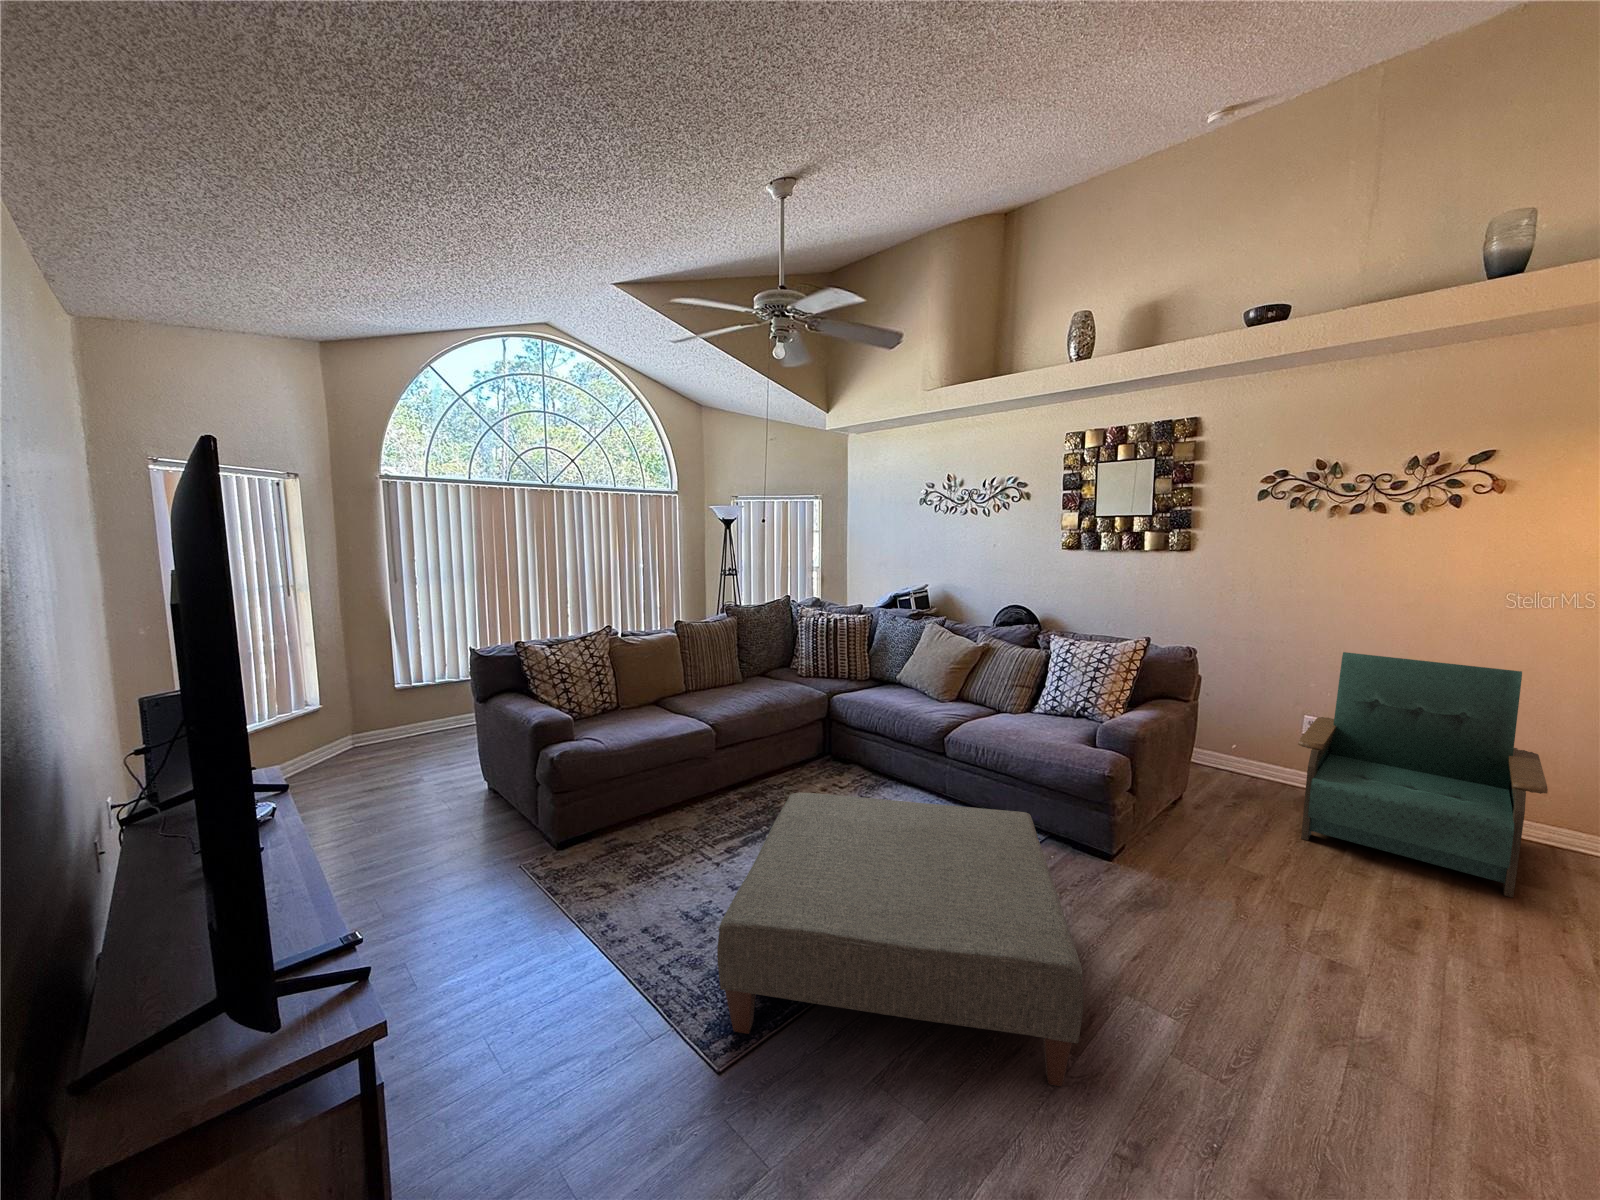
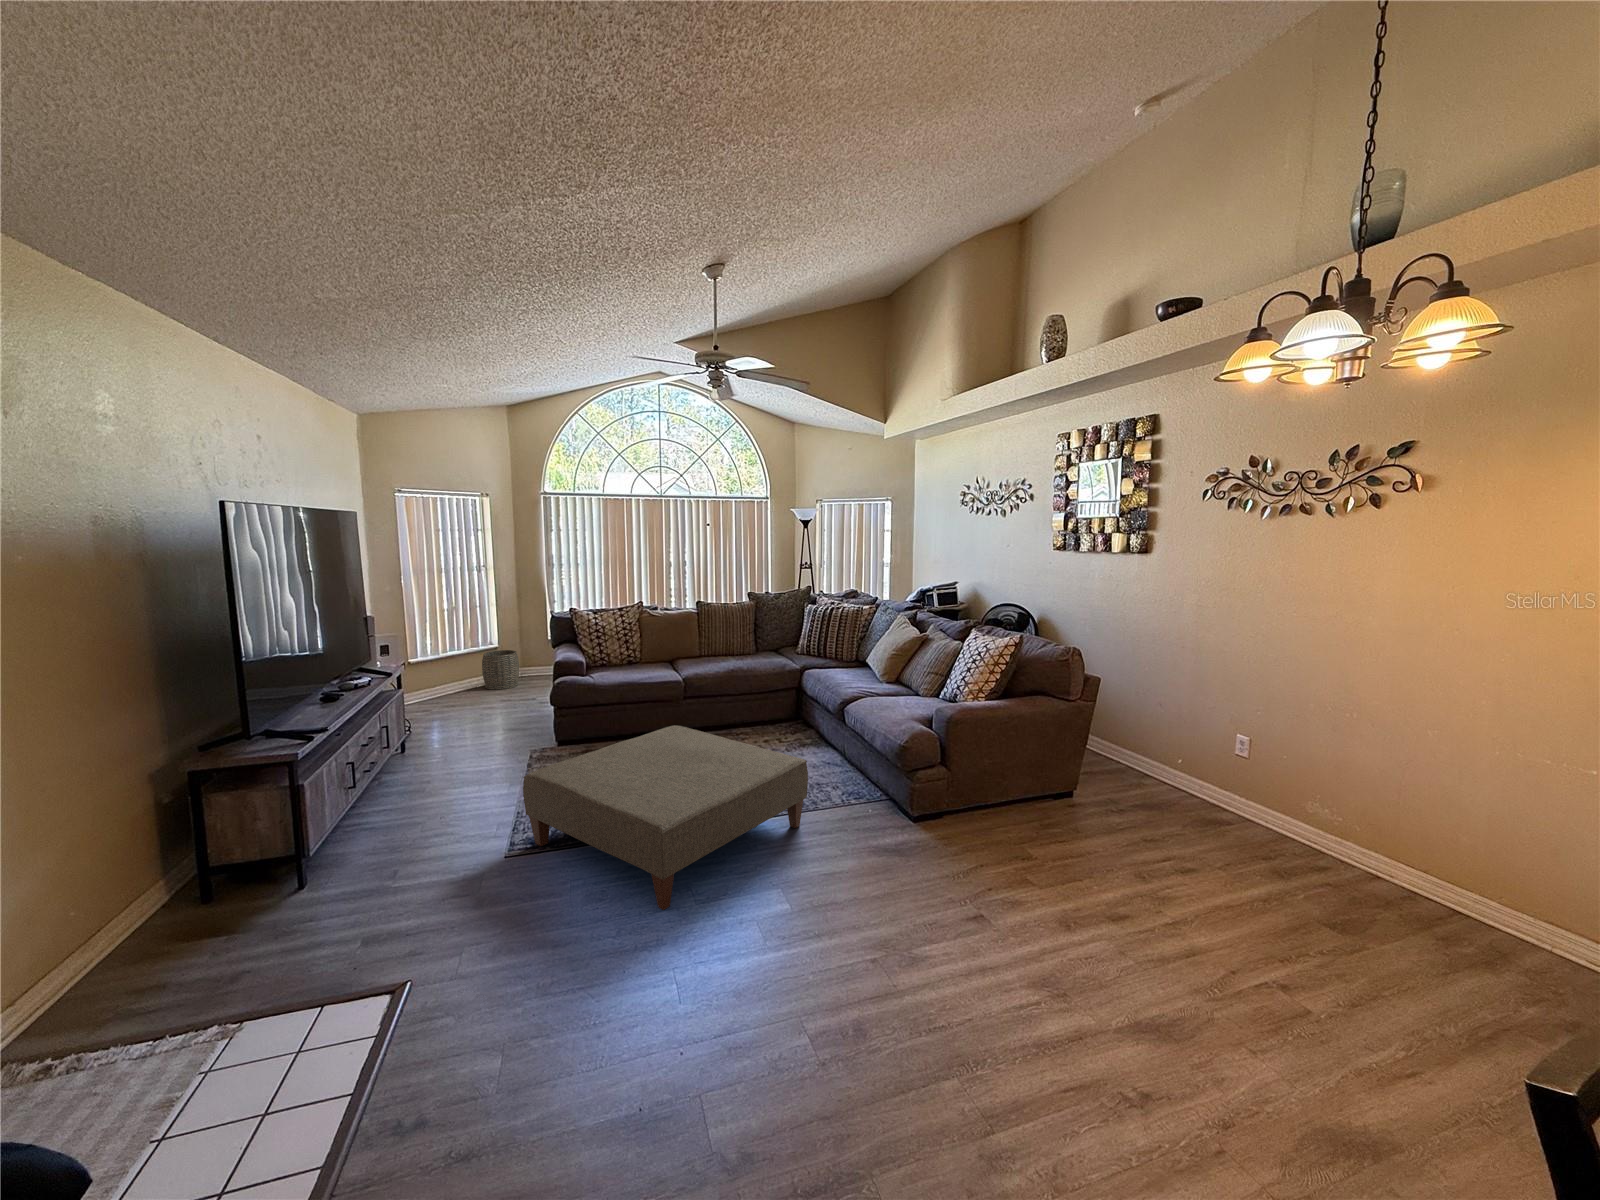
armchair: present [1298,652,1548,898] -> none [1127,666,1431,927]
woven basket: none [304,710,367,774] -> present [482,650,519,690]

